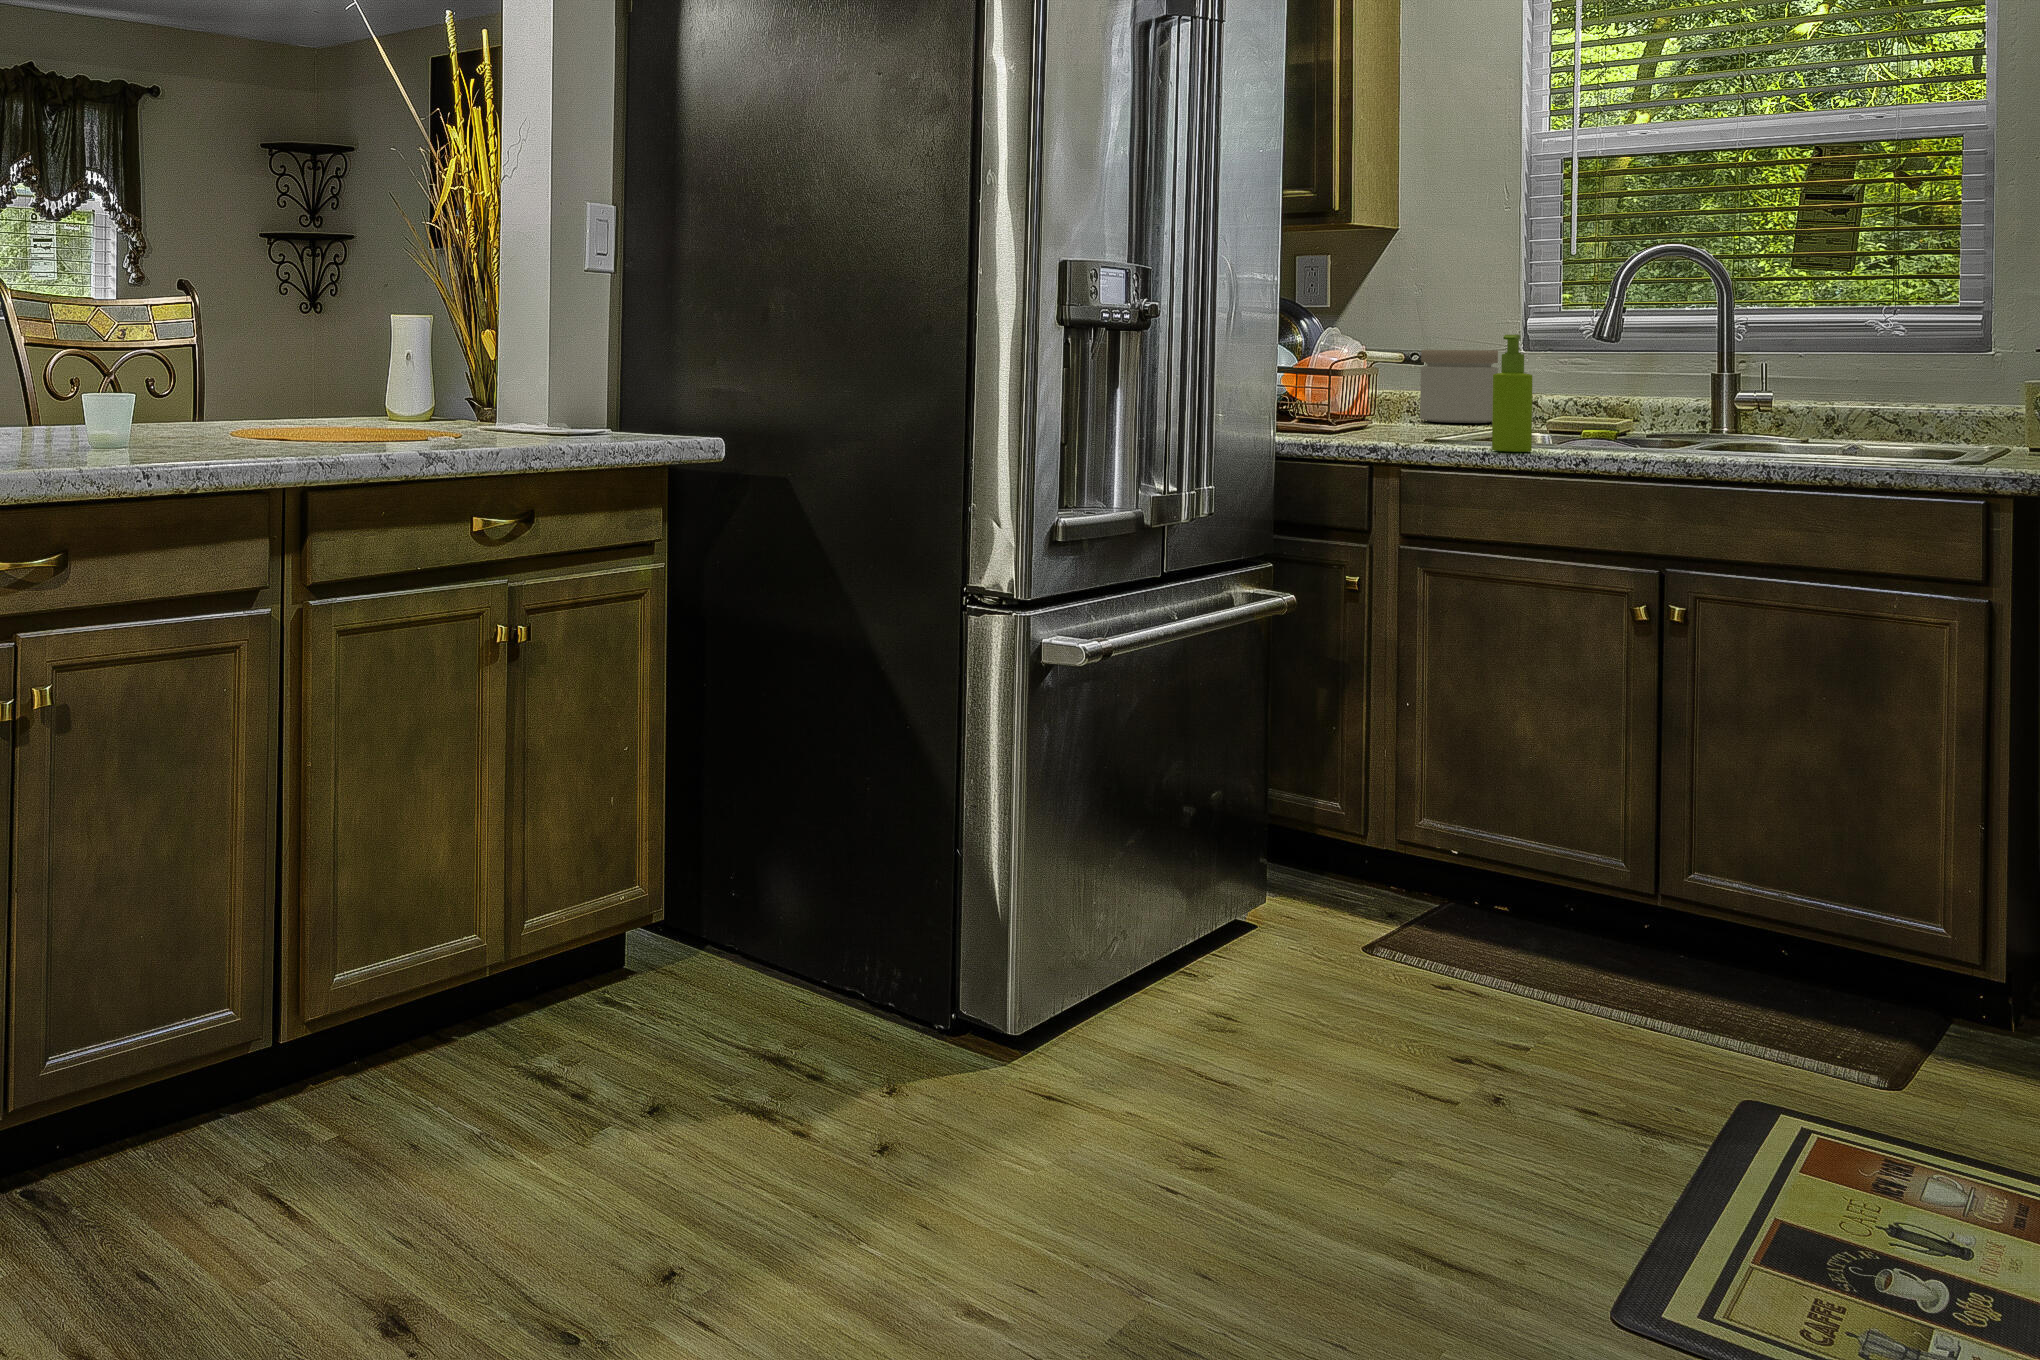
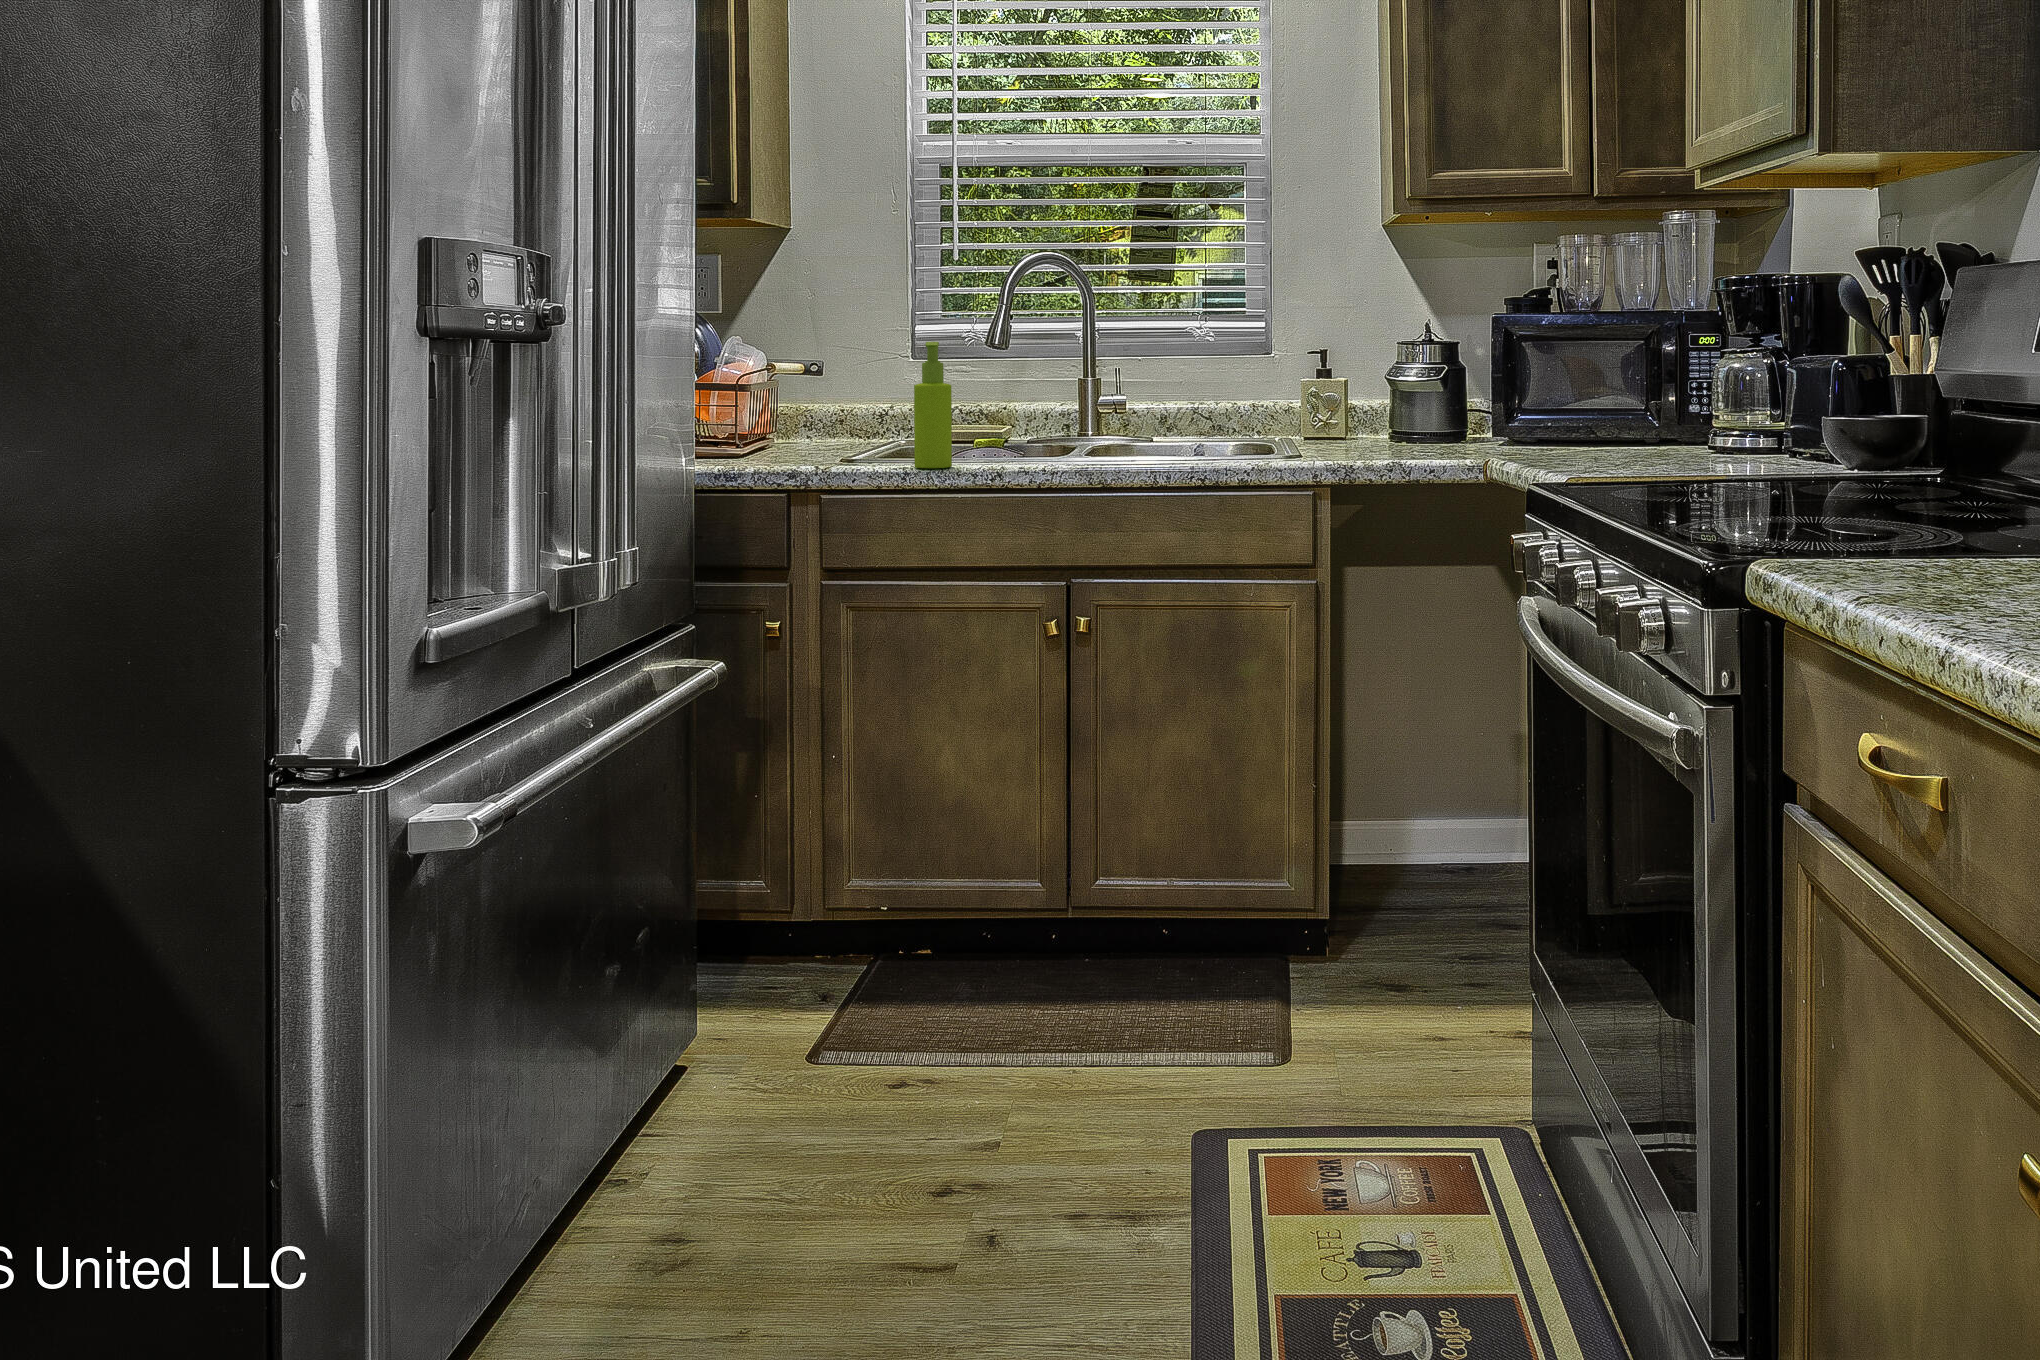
jar: present [1420,350,1498,423] -> none [817,355,890,432]

